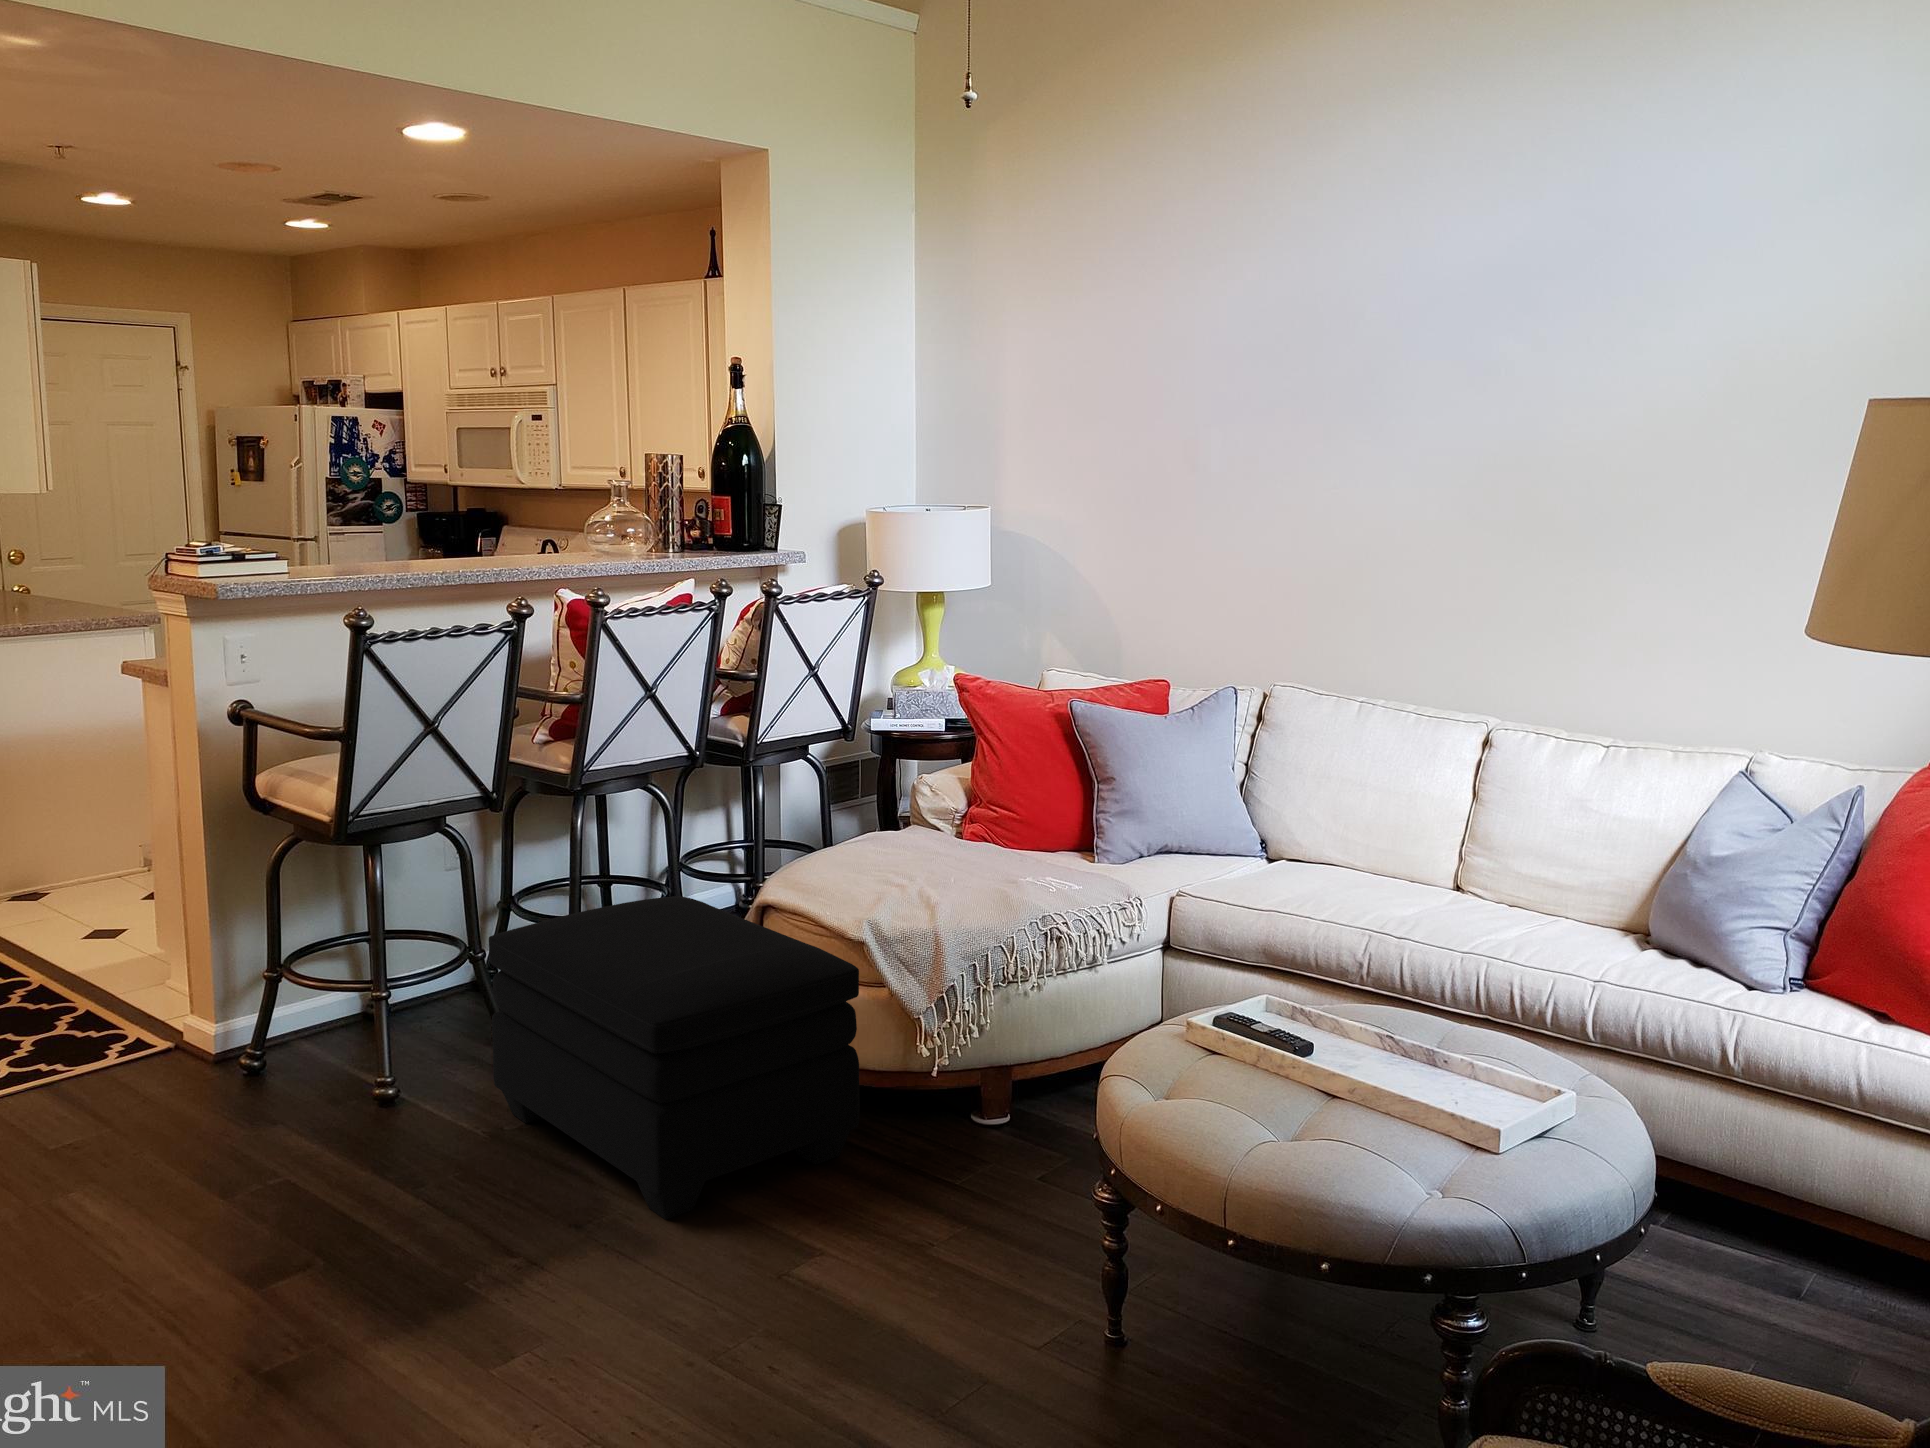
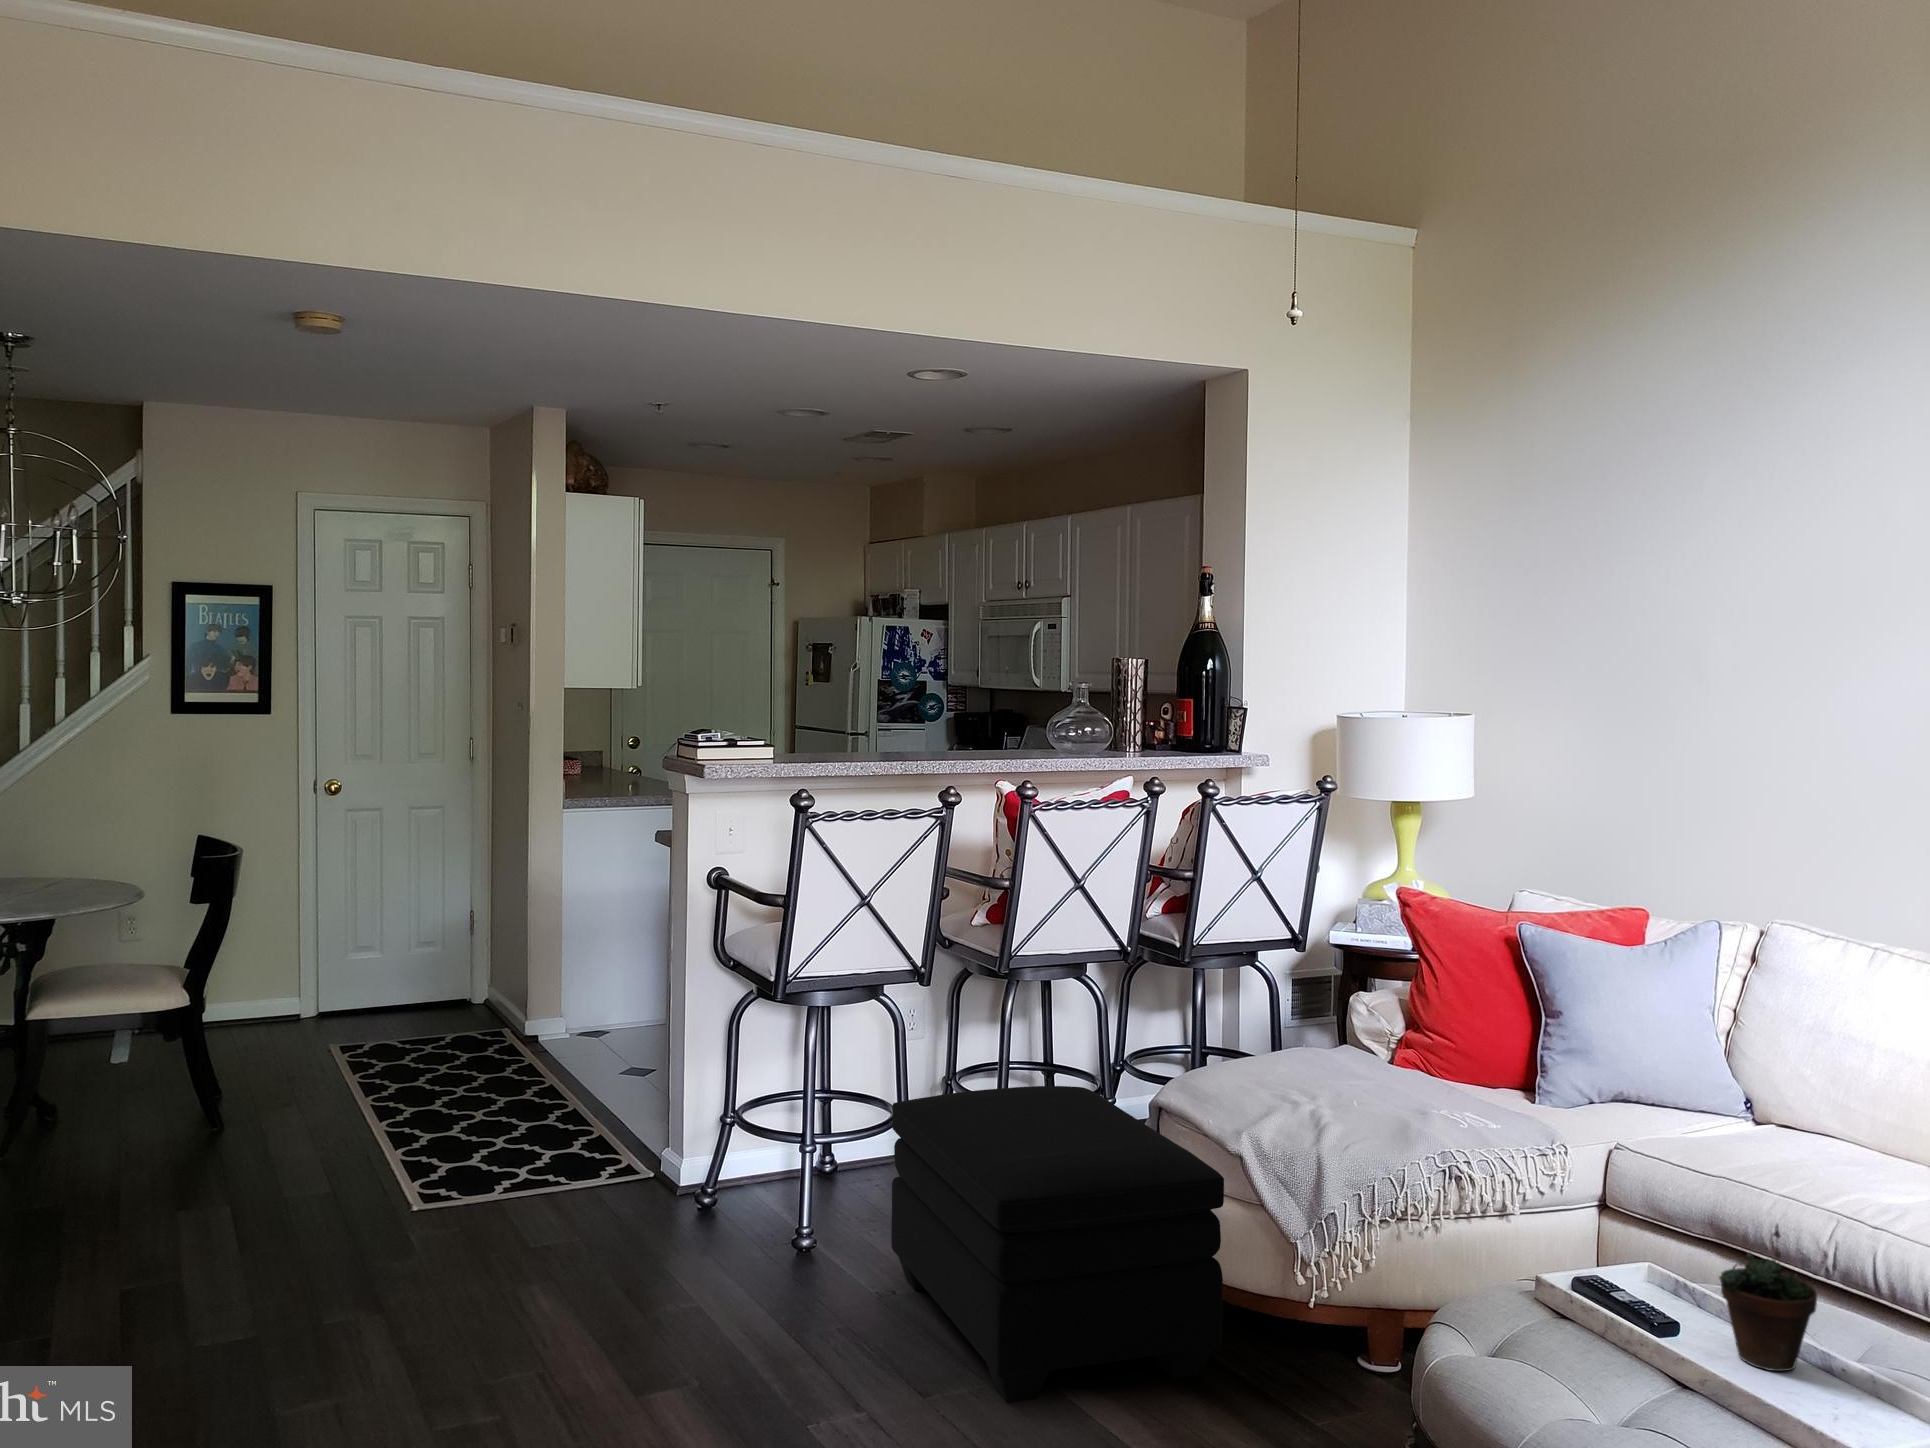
succulent plant: none [1353,948,1430,1072] -> present [1719,1225,1817,1371]

